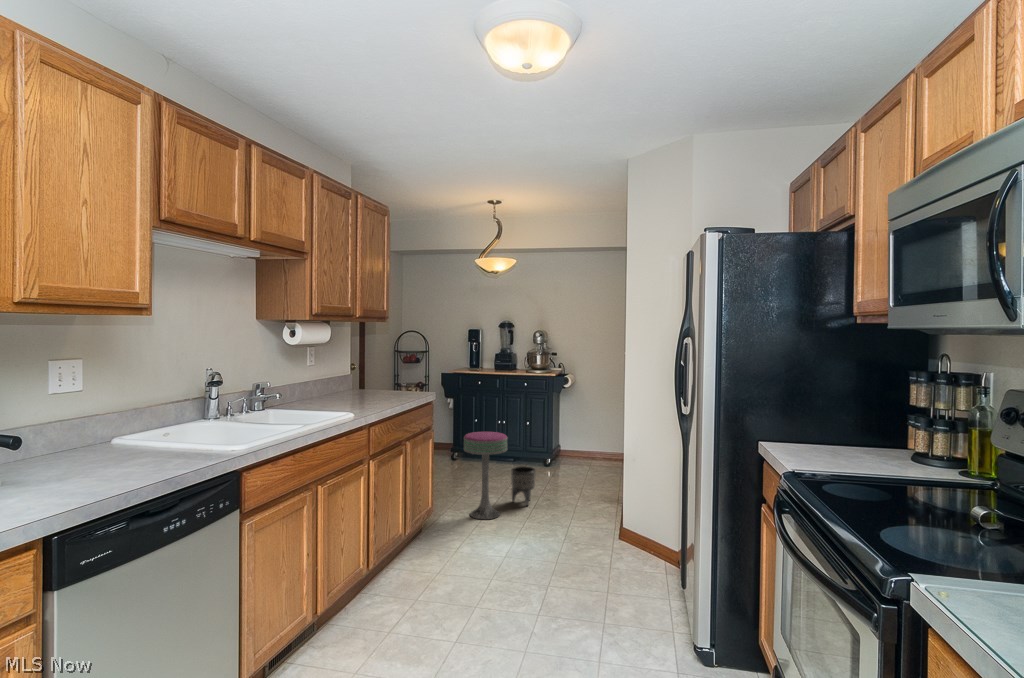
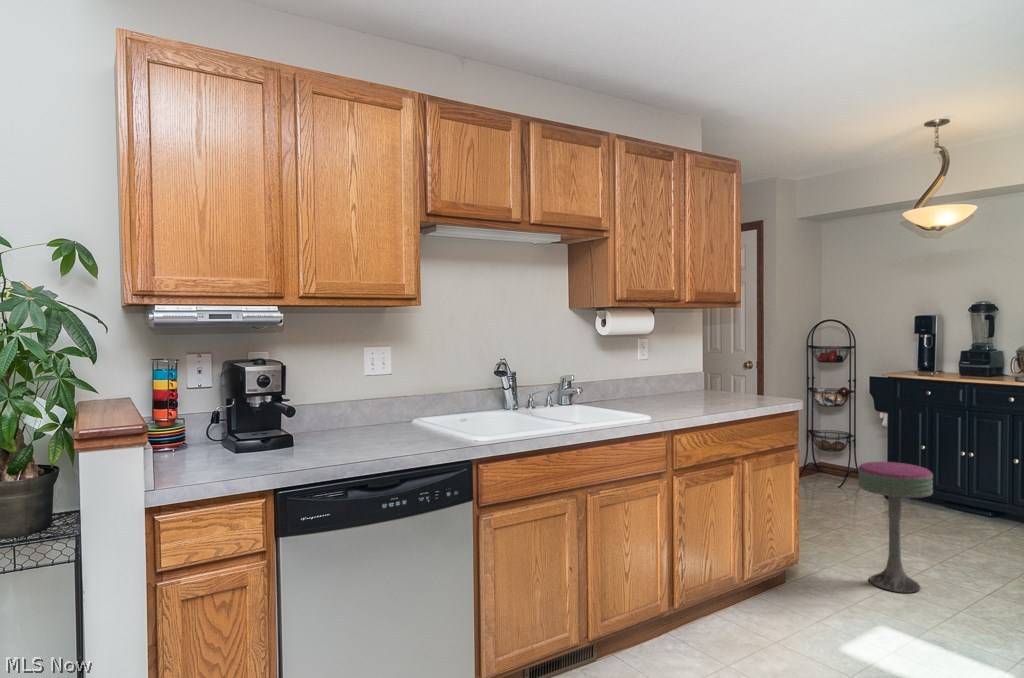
planter: present [511,466,536,506] -> none [950,524,998,589]

